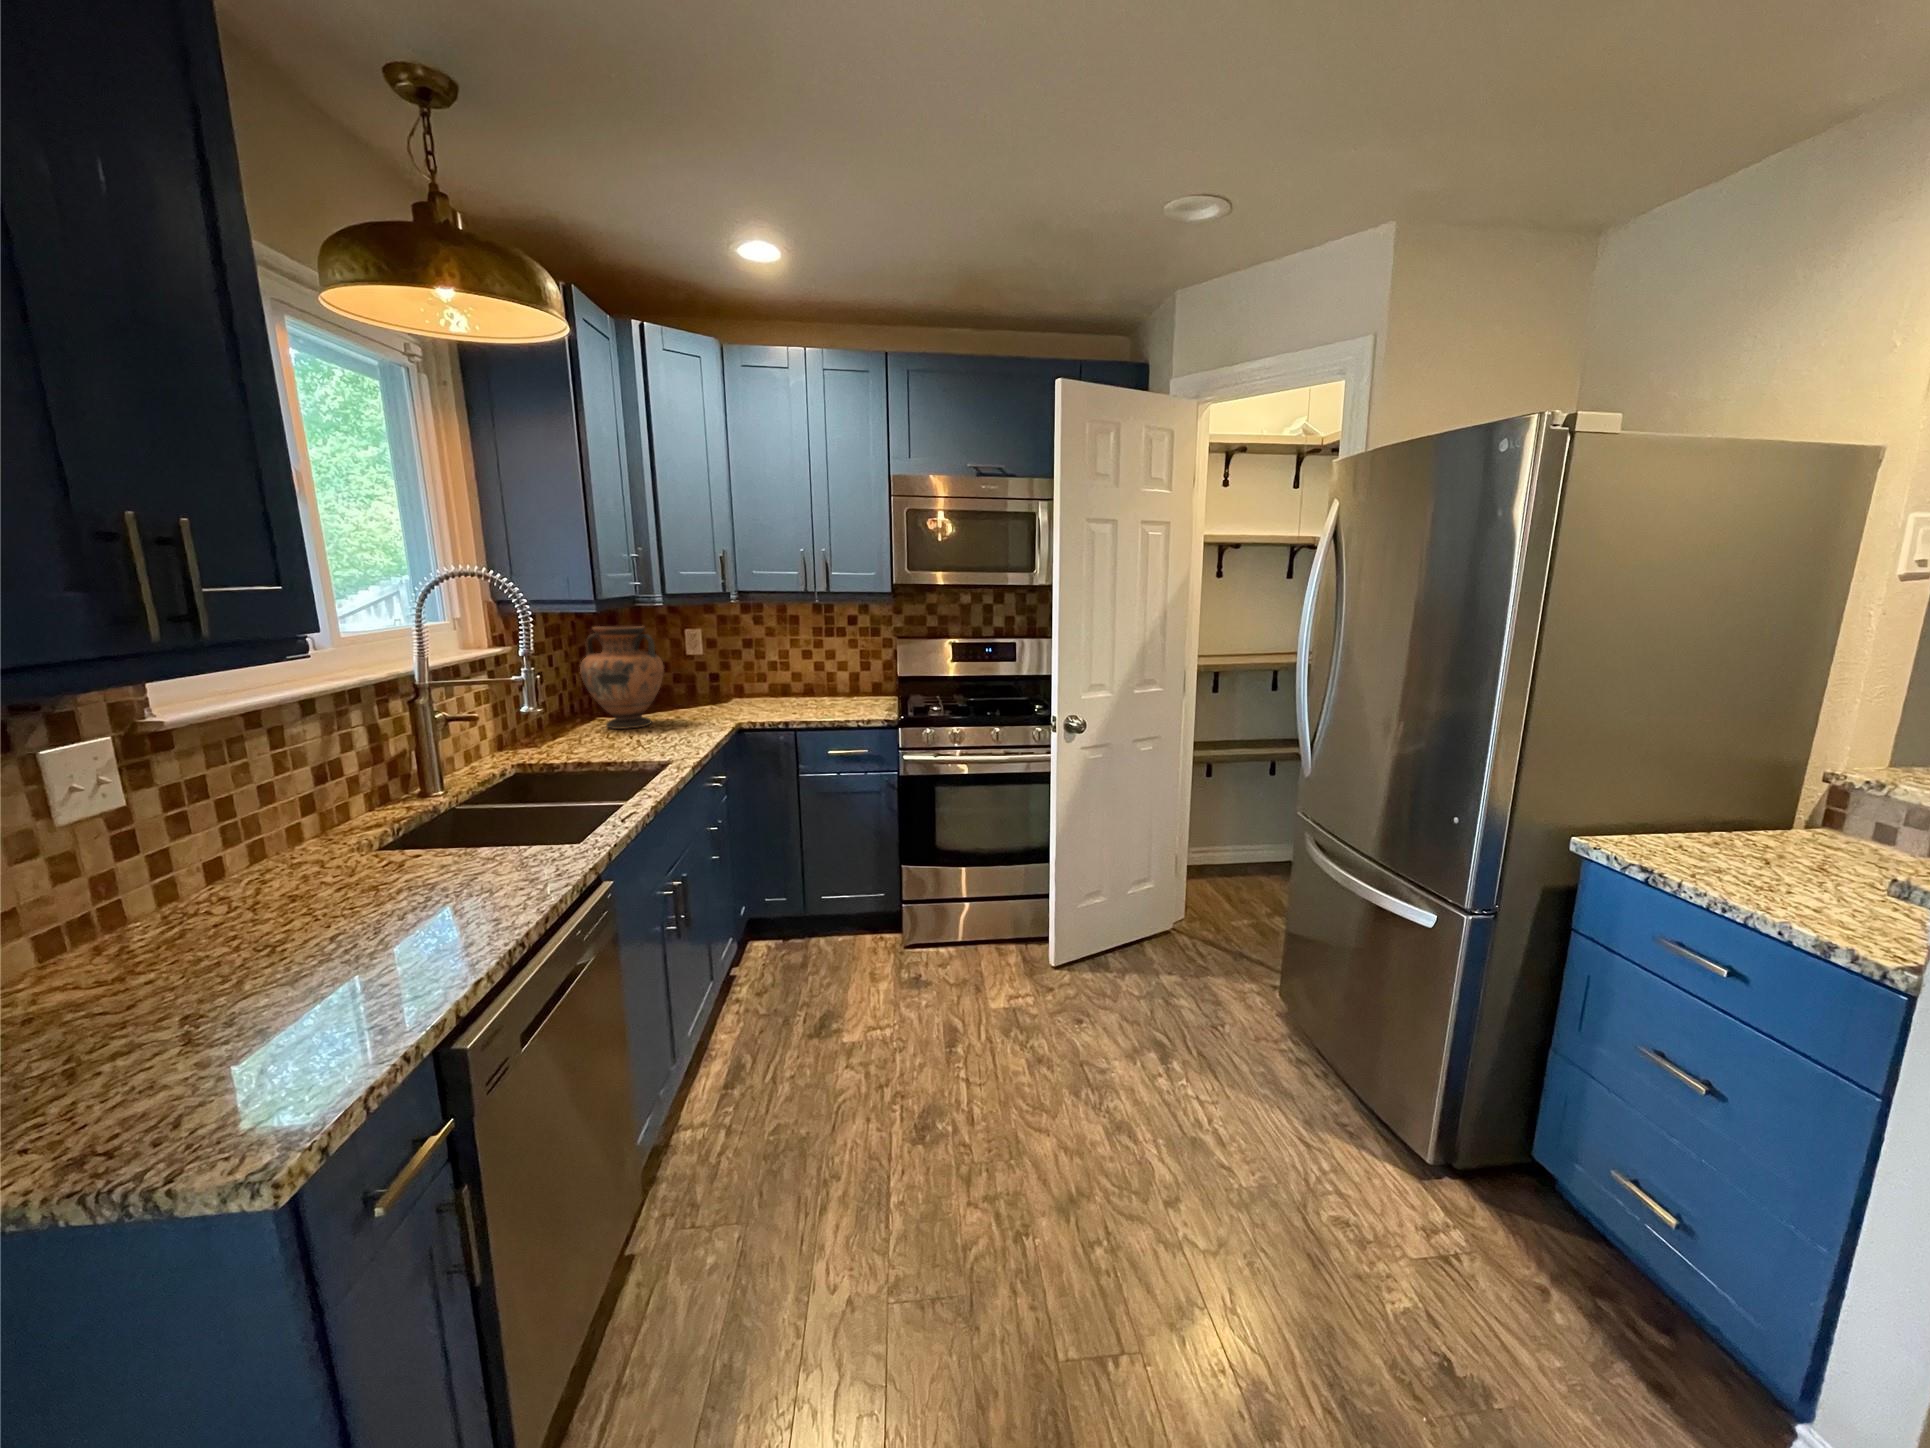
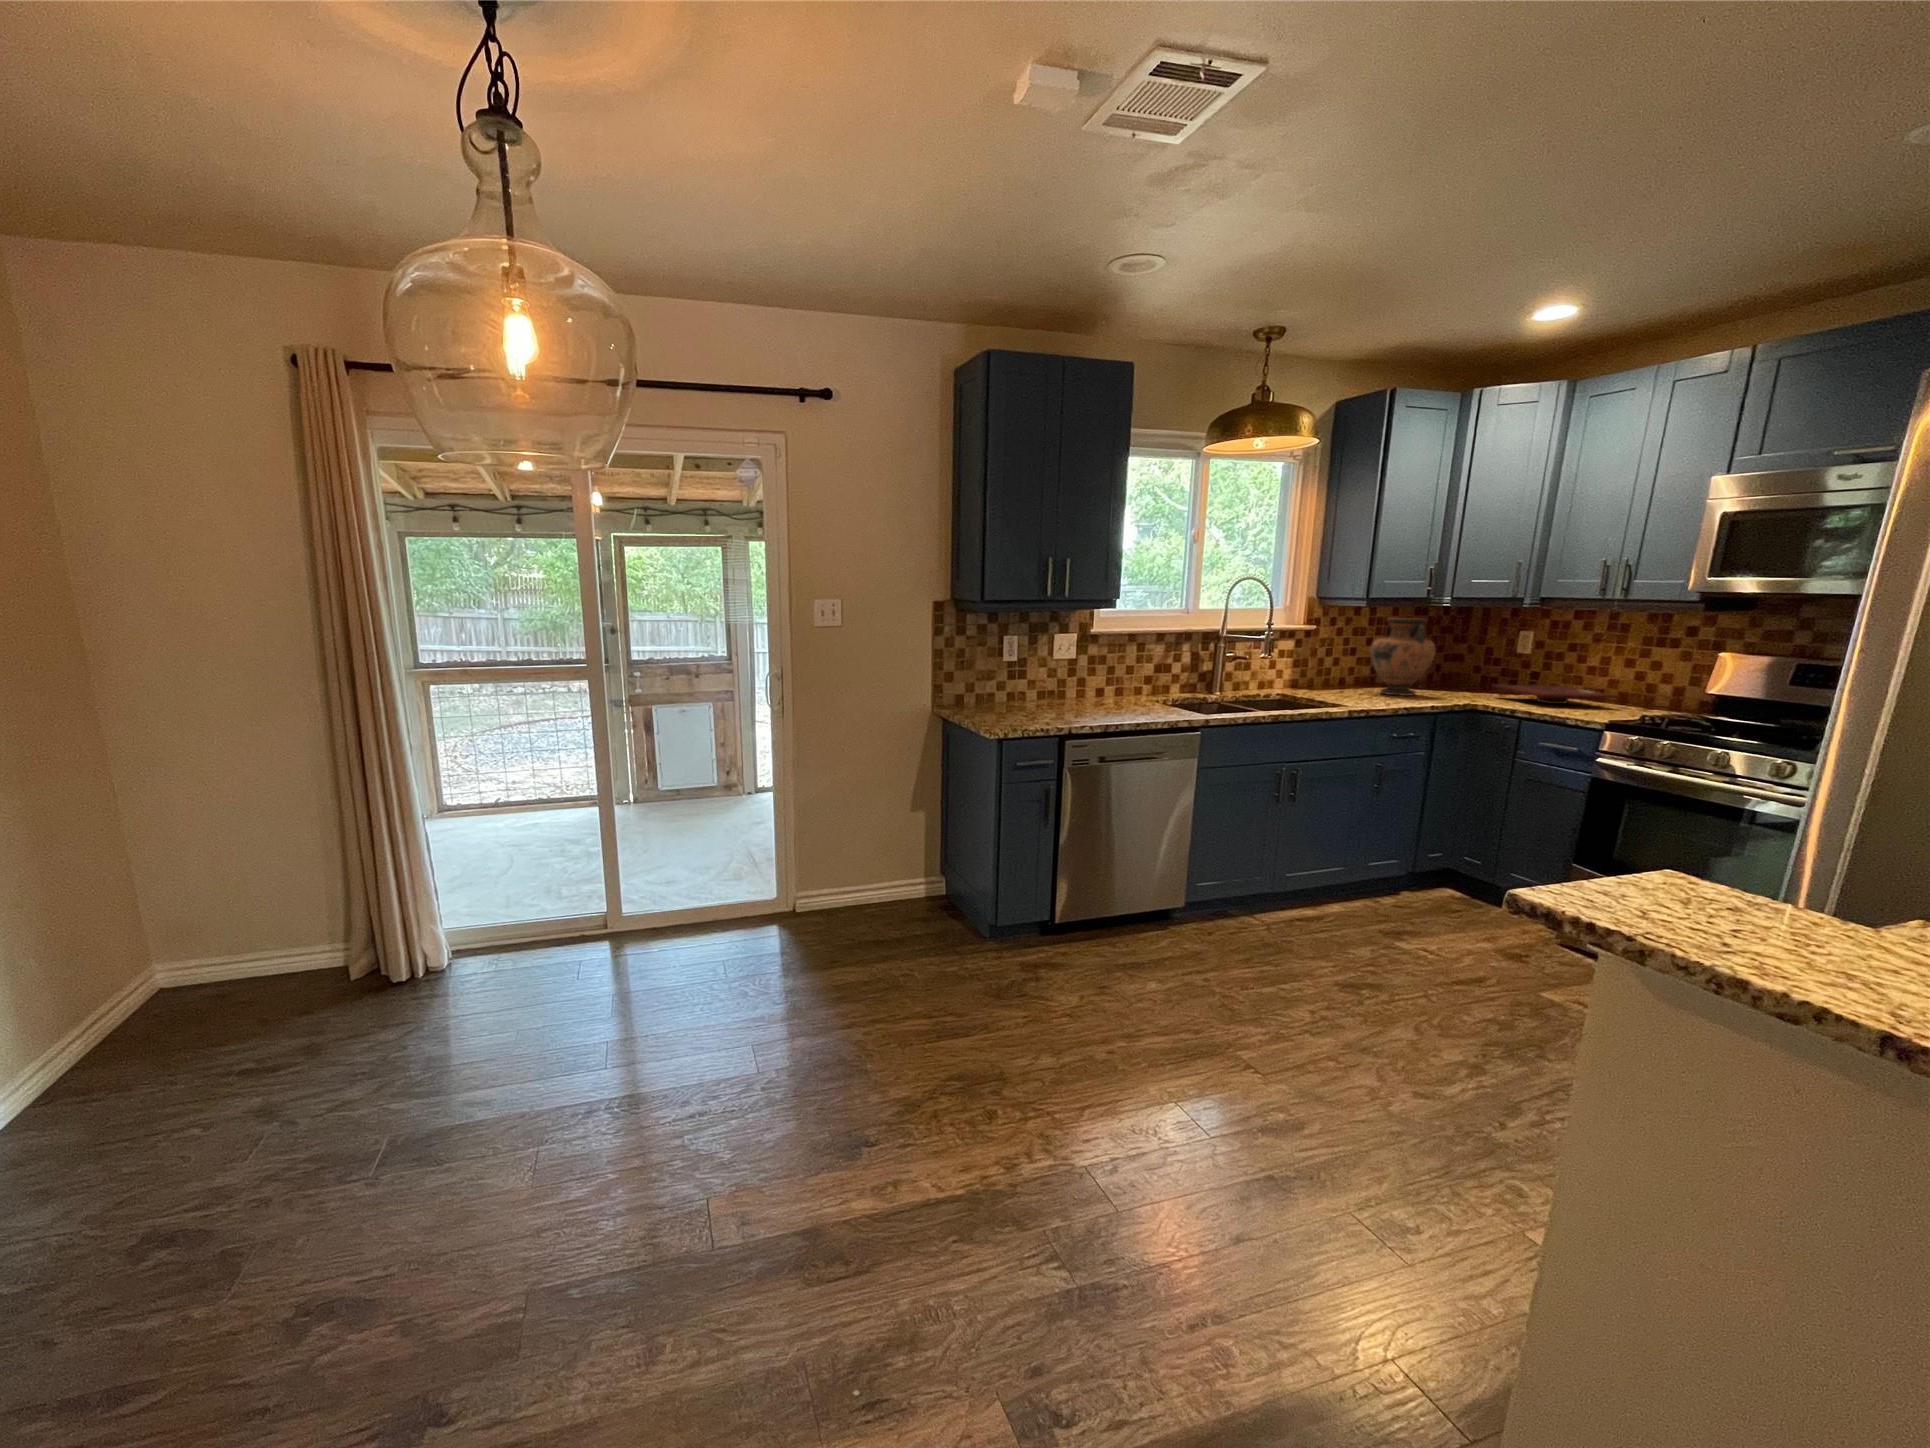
cutting board: none [701,685,824,706] -> present [1493,685,1618,704]

